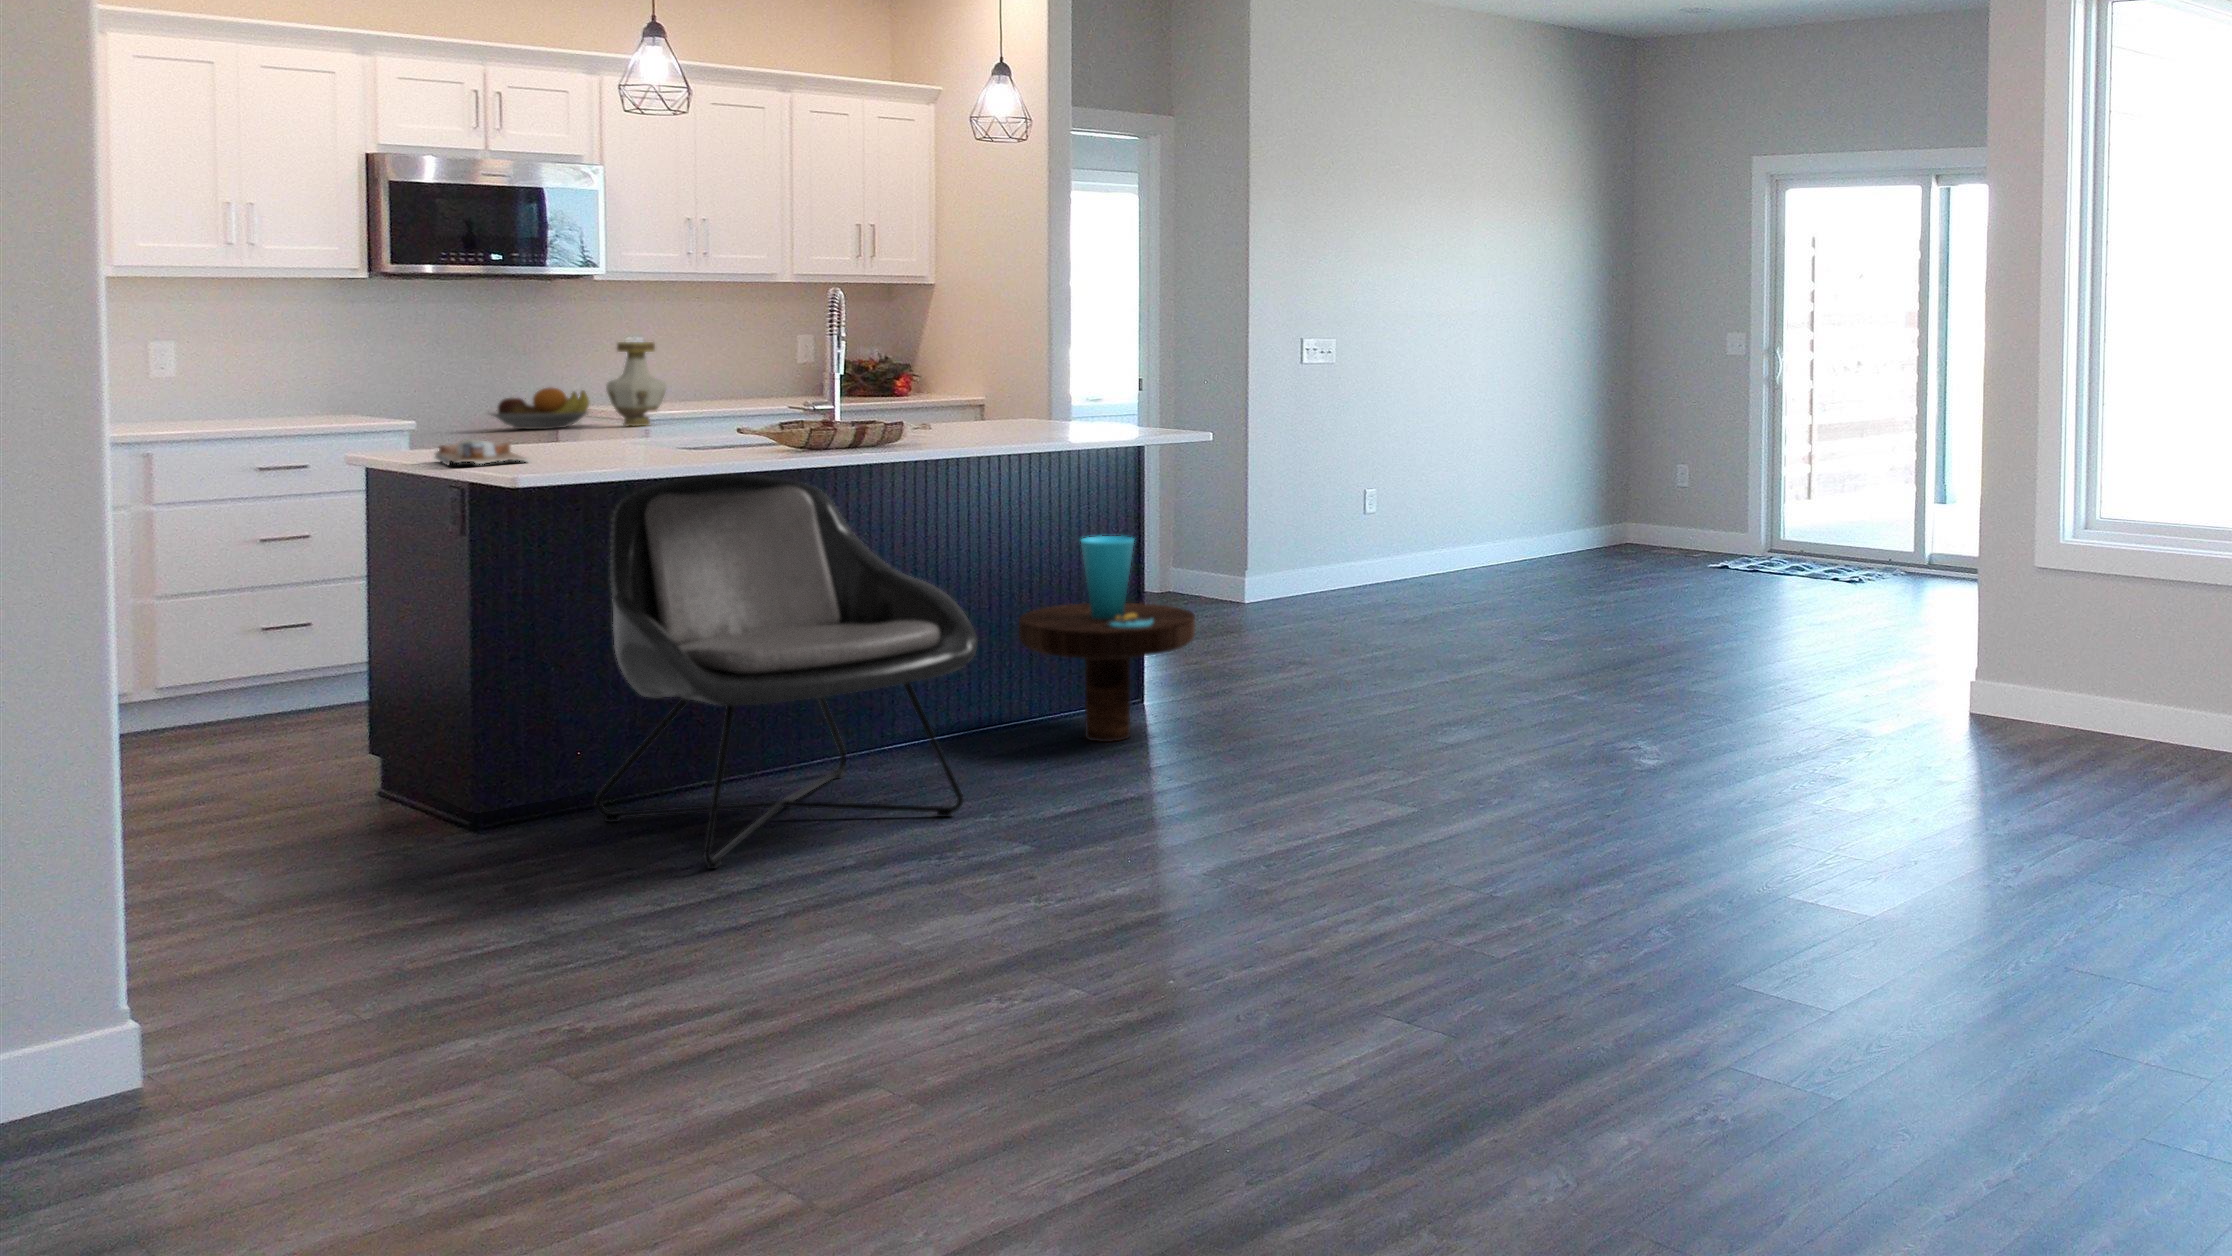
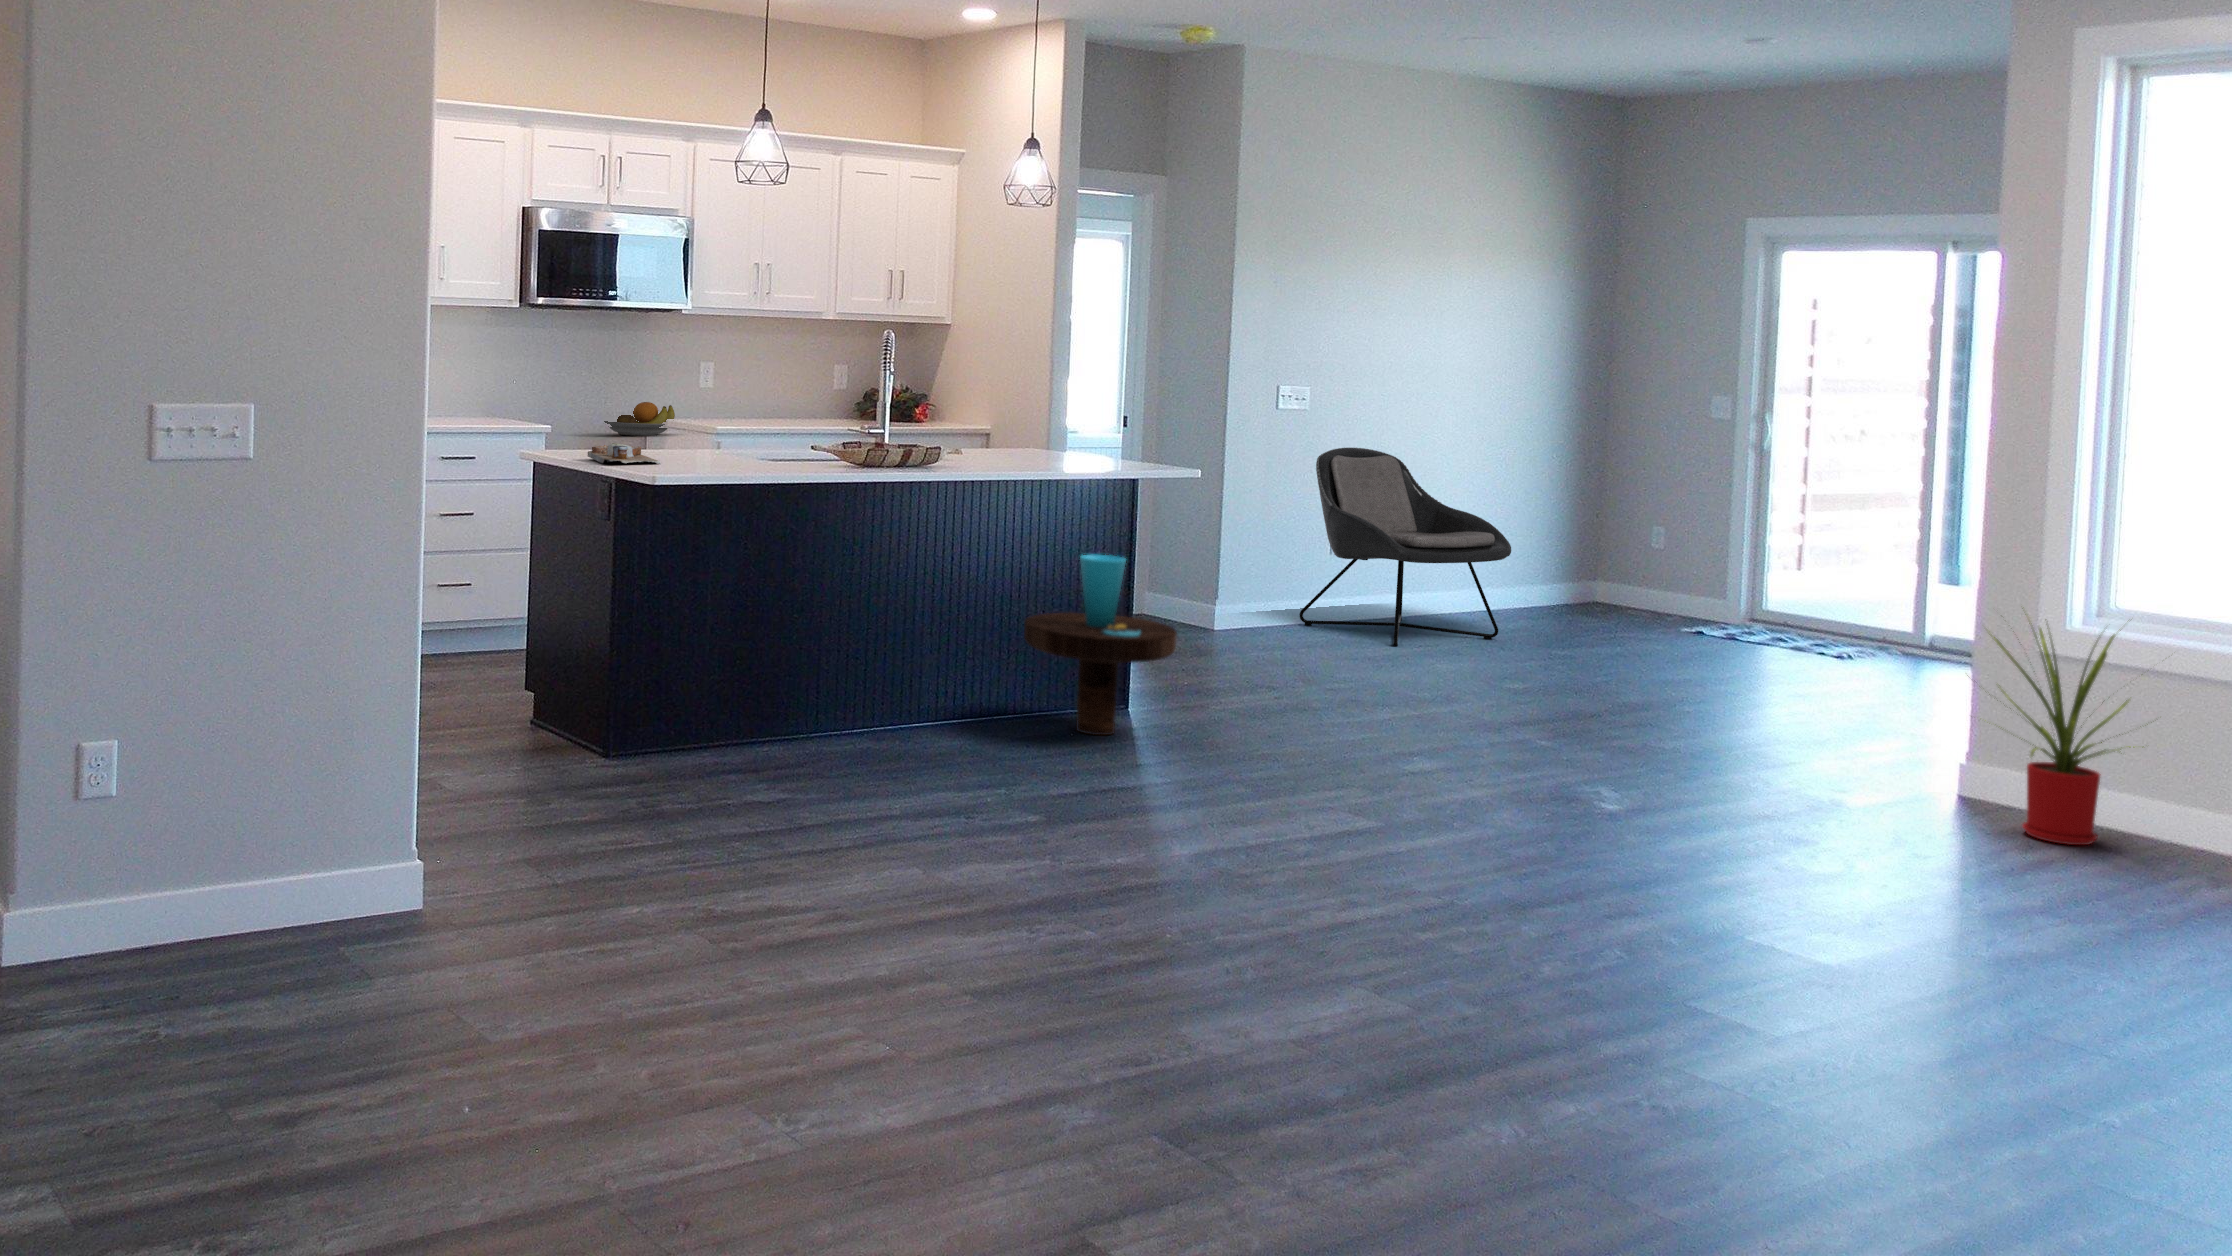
vase: present [606,342,666,426] -> none [690,367,736,438]
lounge chair: present [595,475,978,869] -> present [1300,448,1511,646]
house plant: none [1970,521,2147,751] -> present [1994,619,2148,845]

